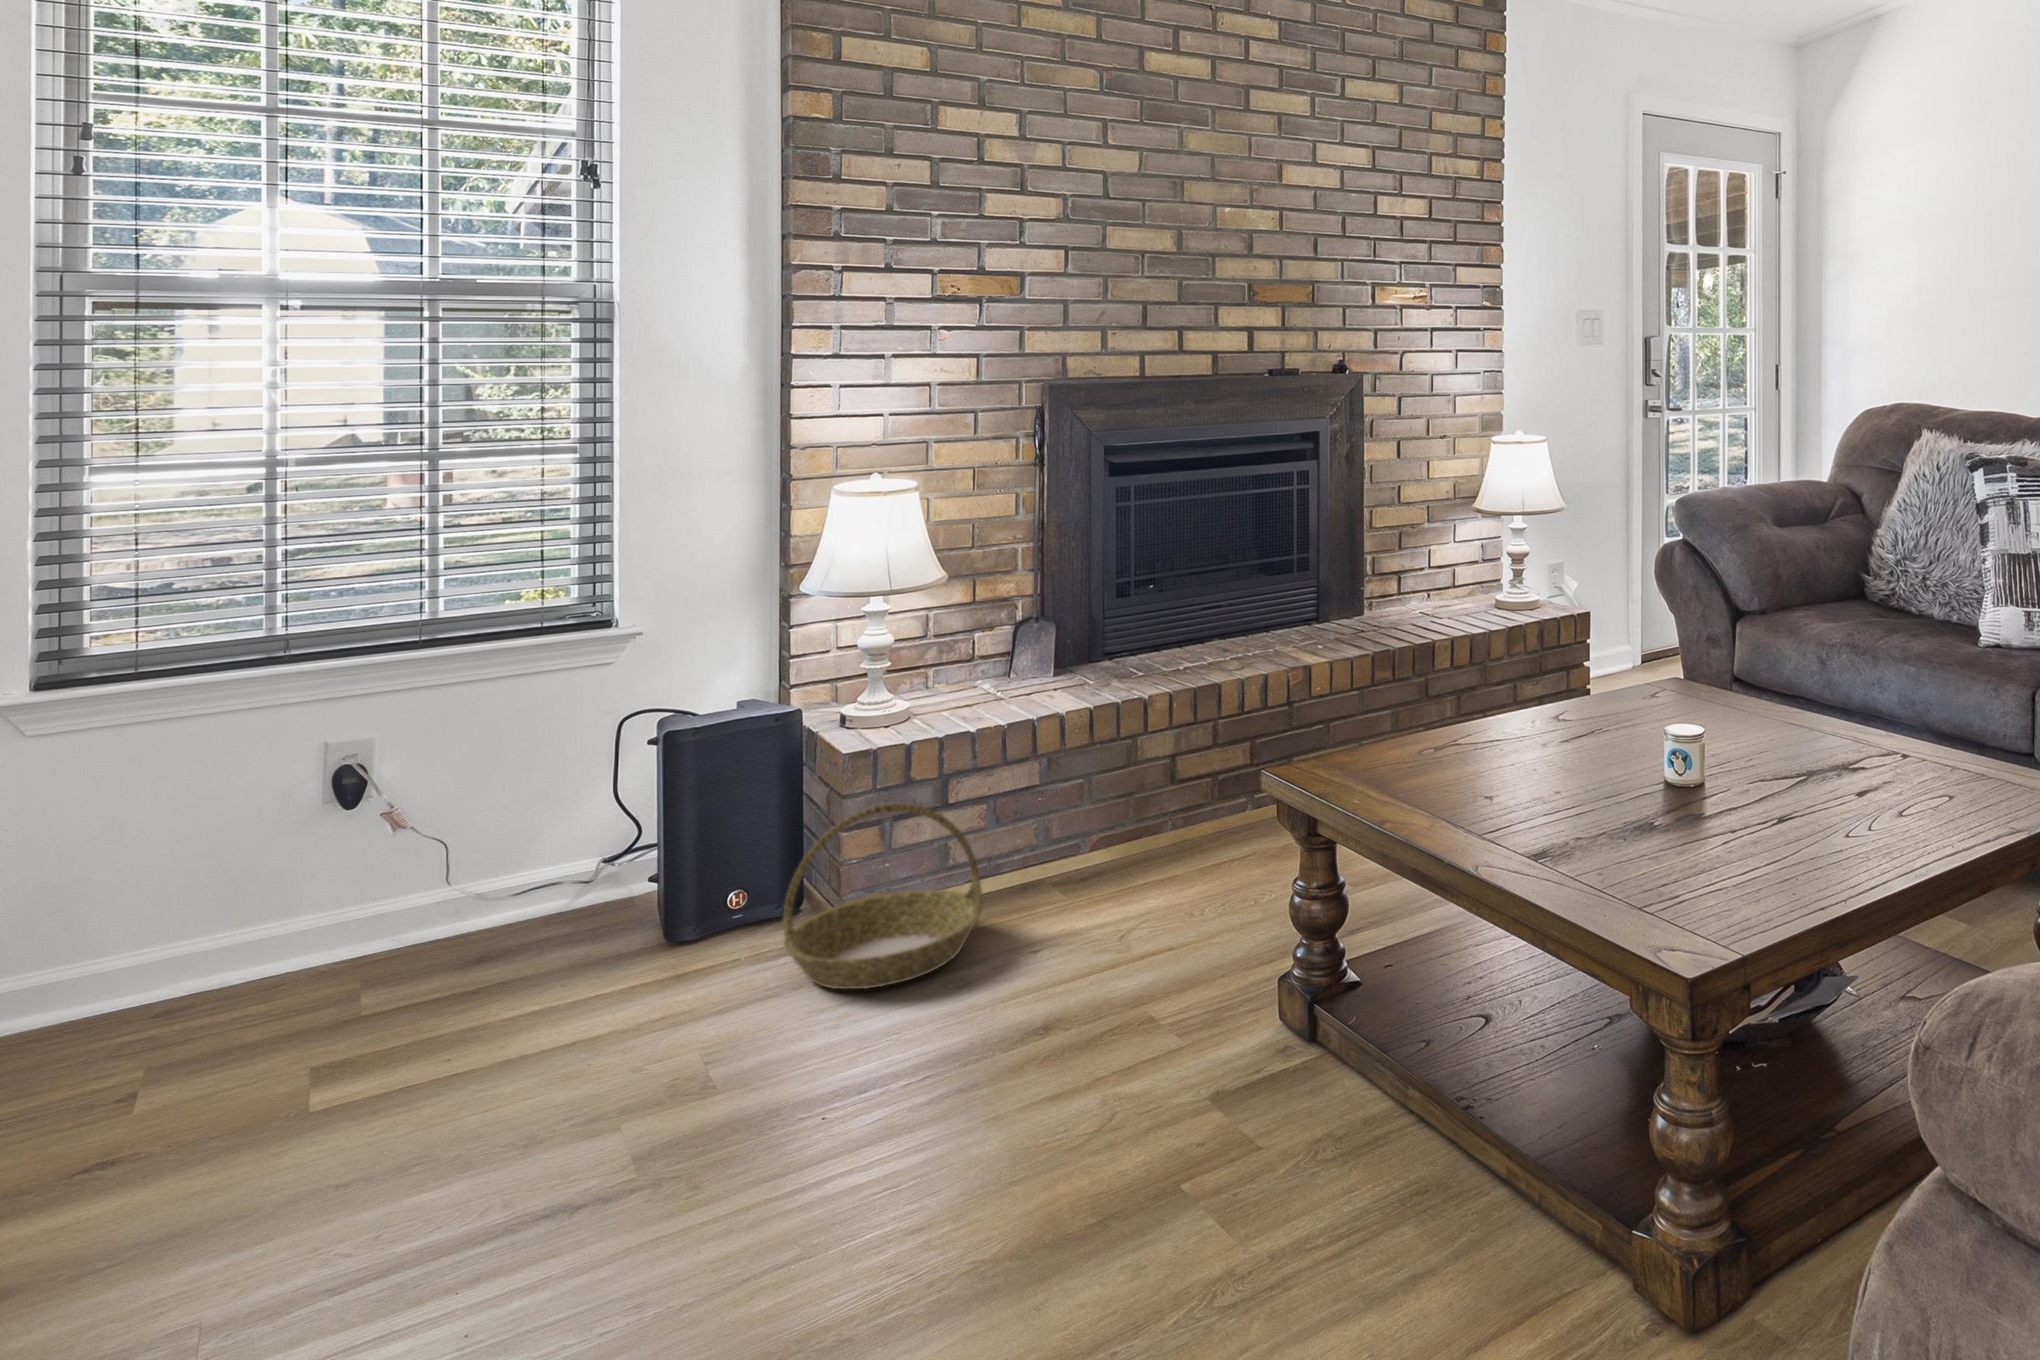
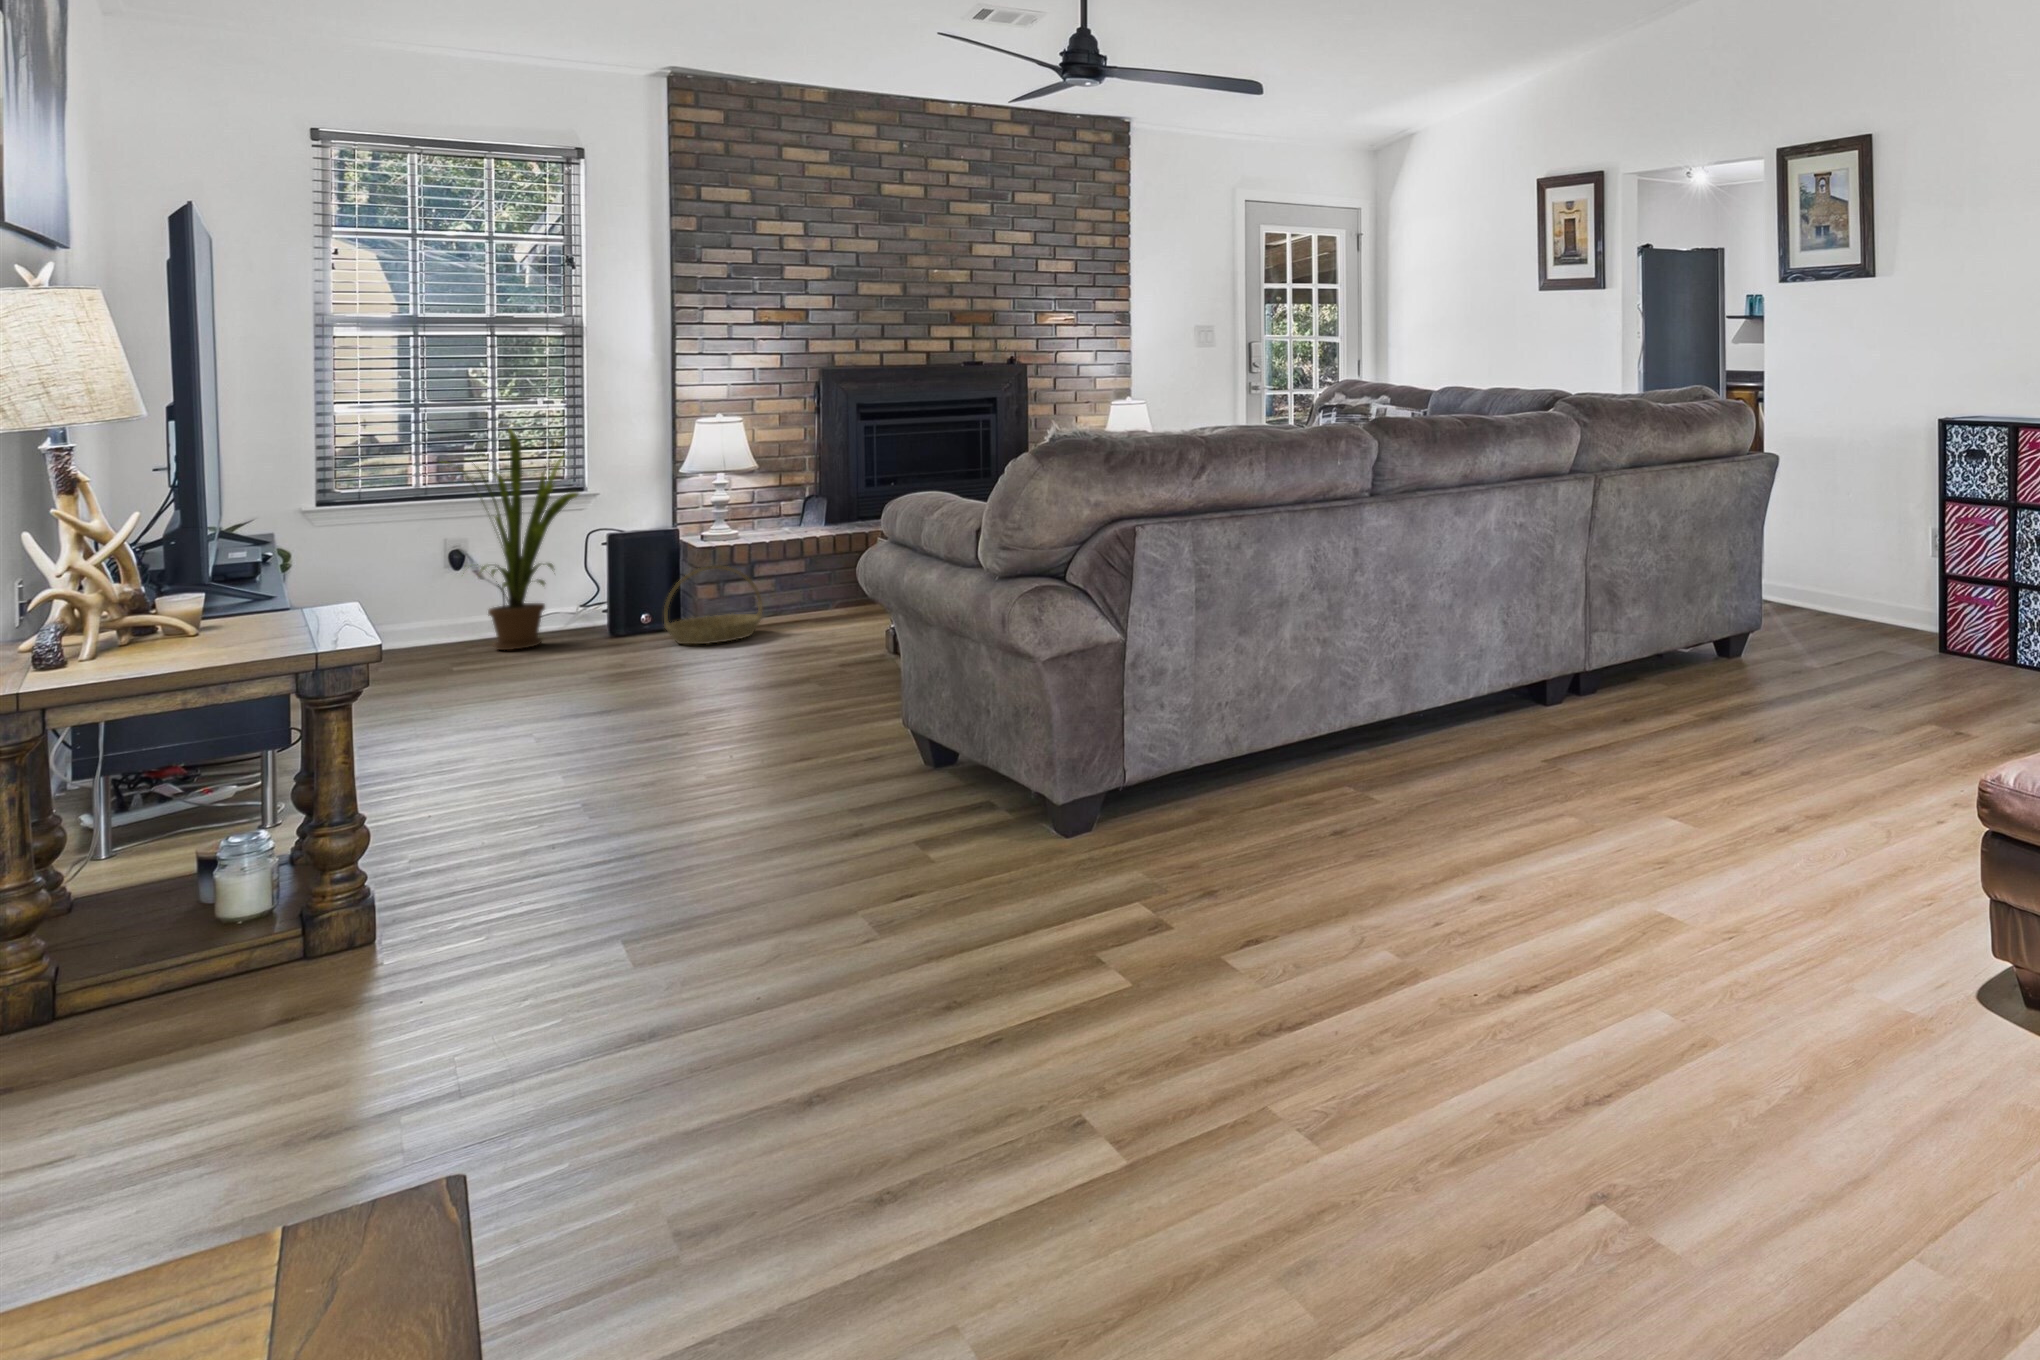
house plant: none [278,509,611,1010] -> present [458,429,579,650]

